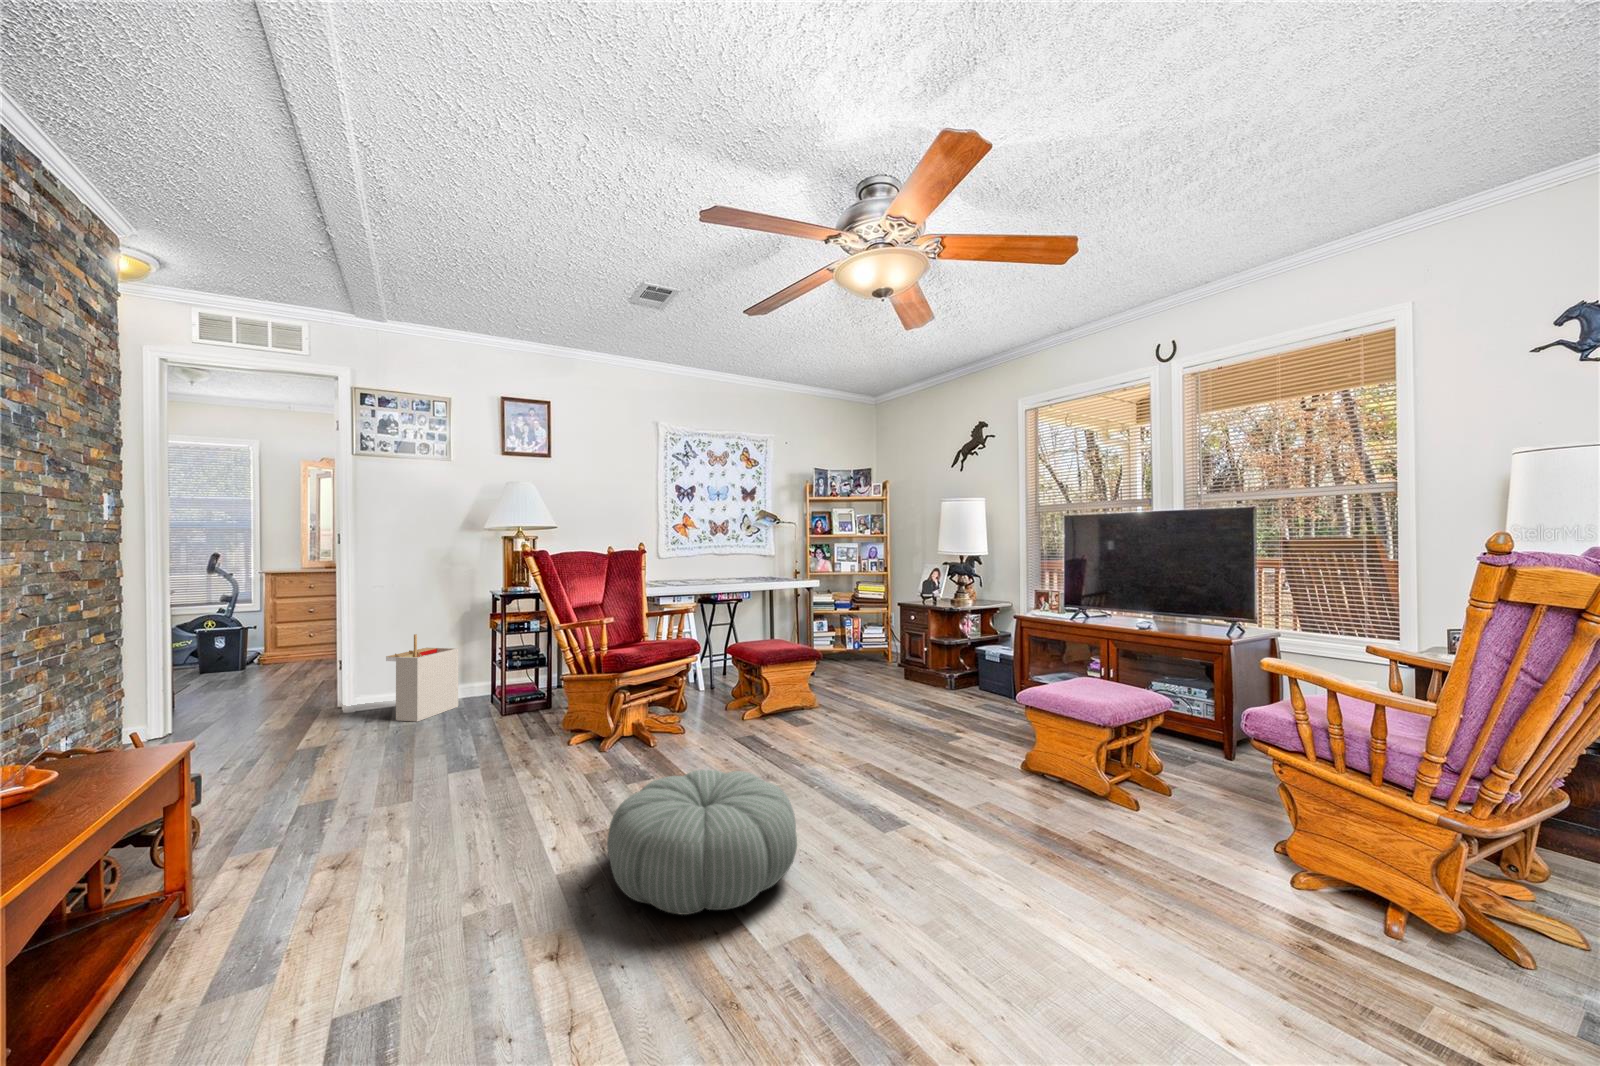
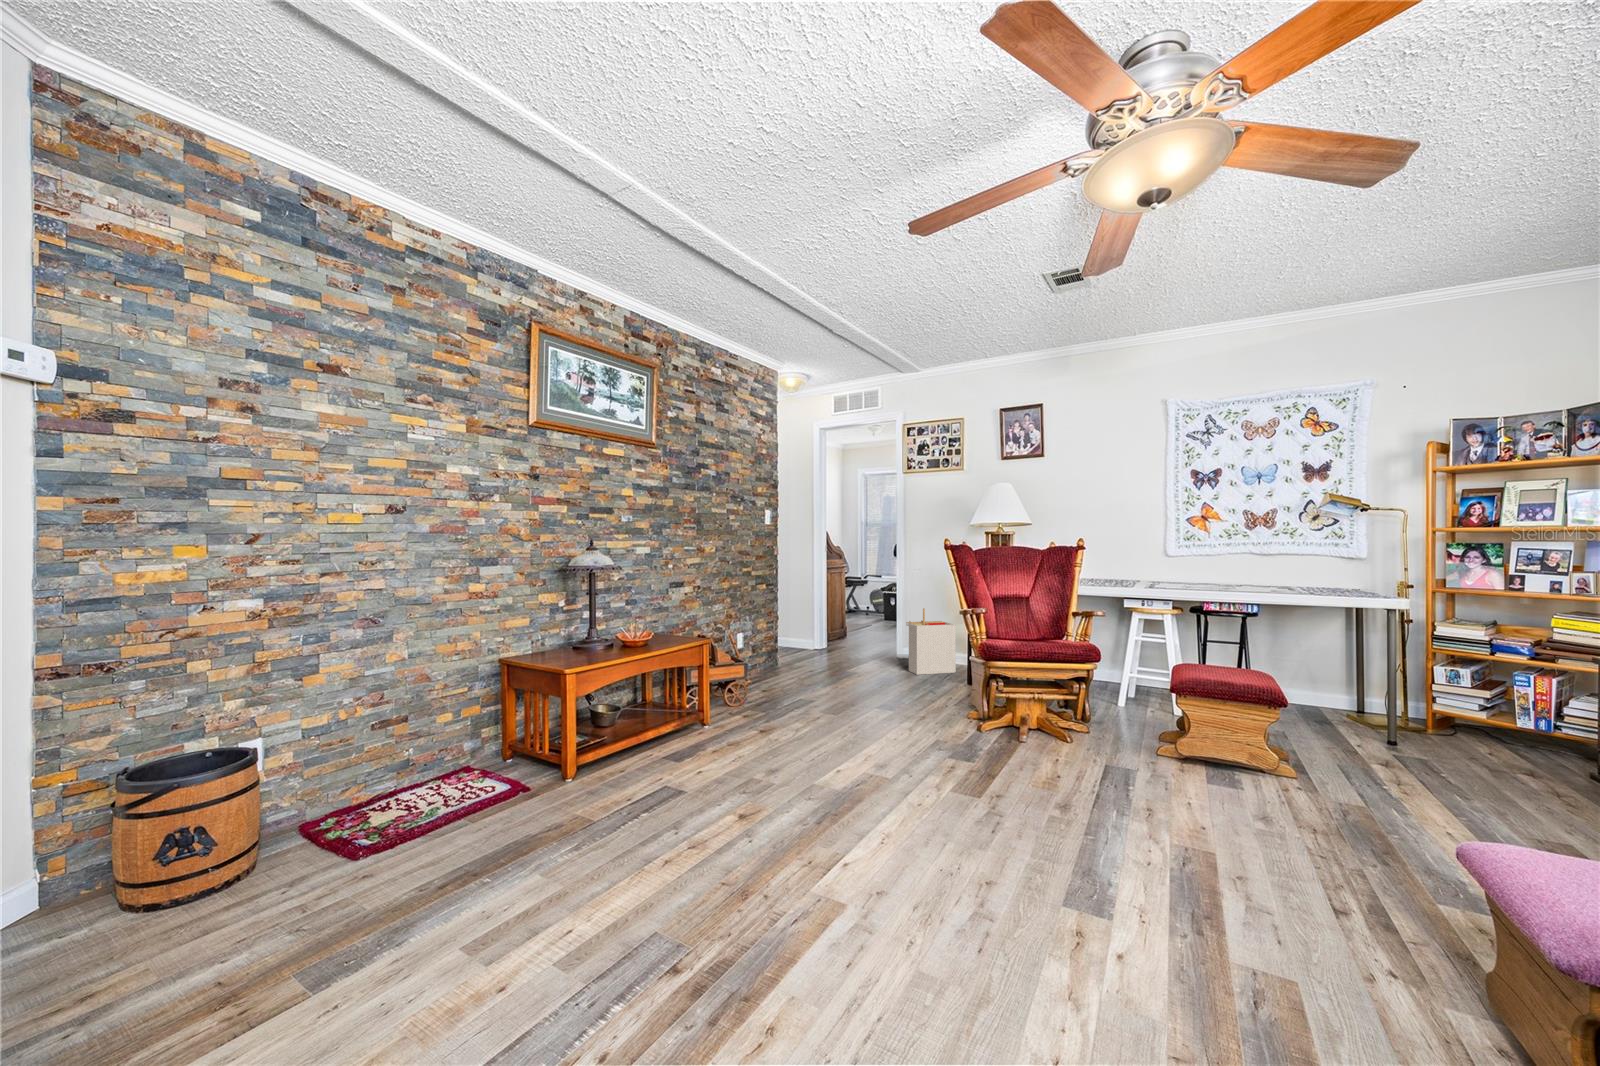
pouf: present [607,770,797,915] -> none [780,734,941,846]

